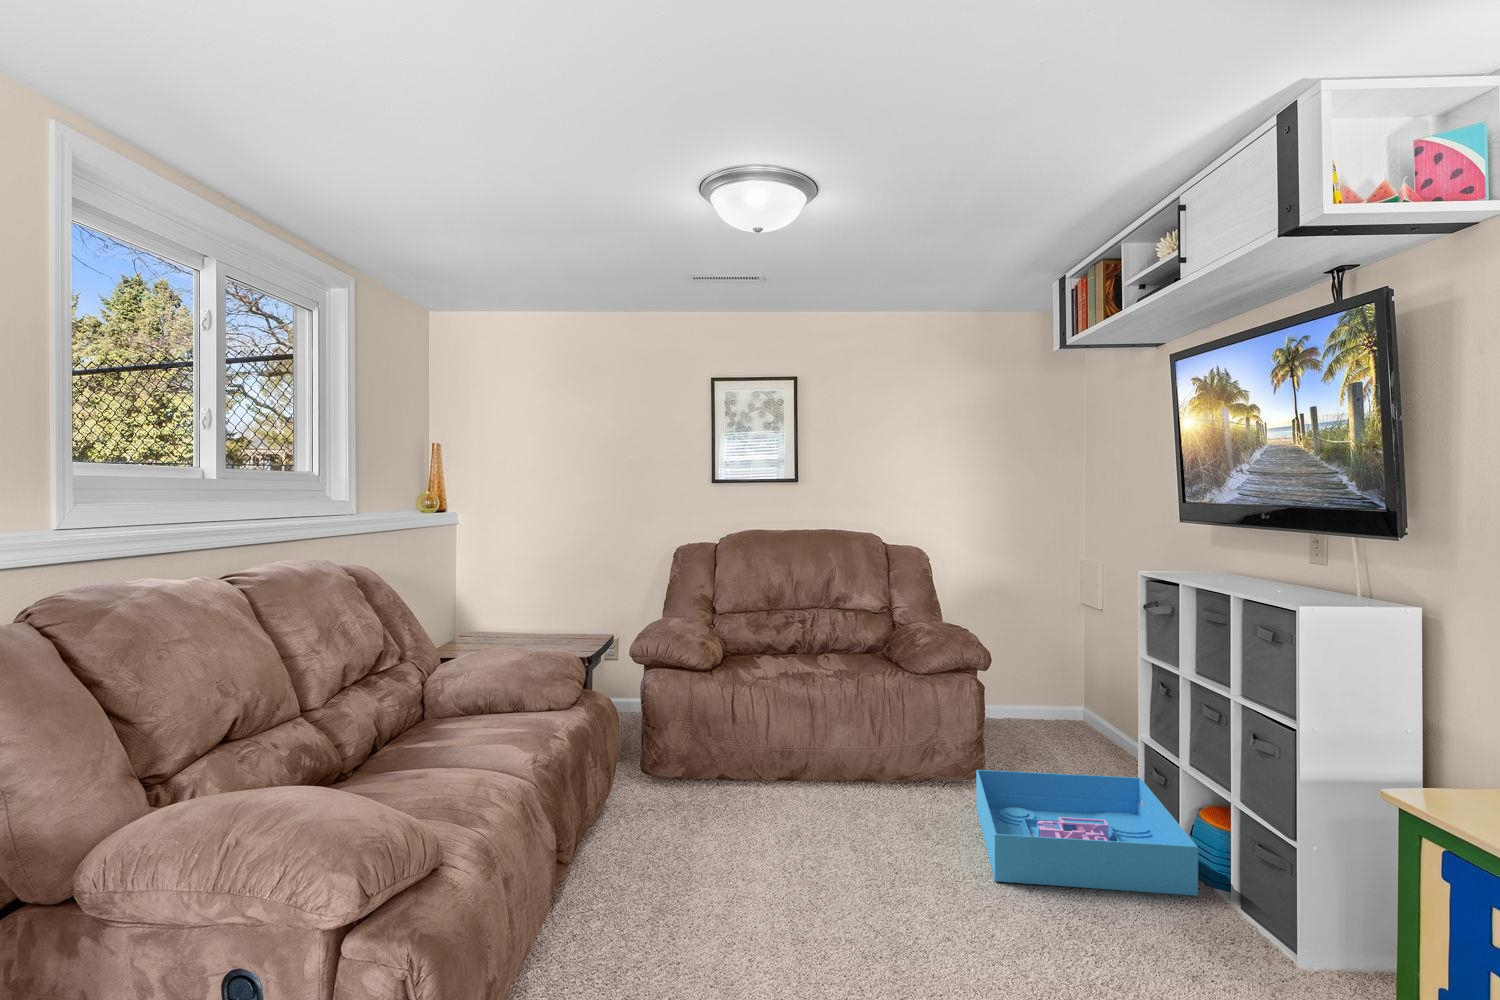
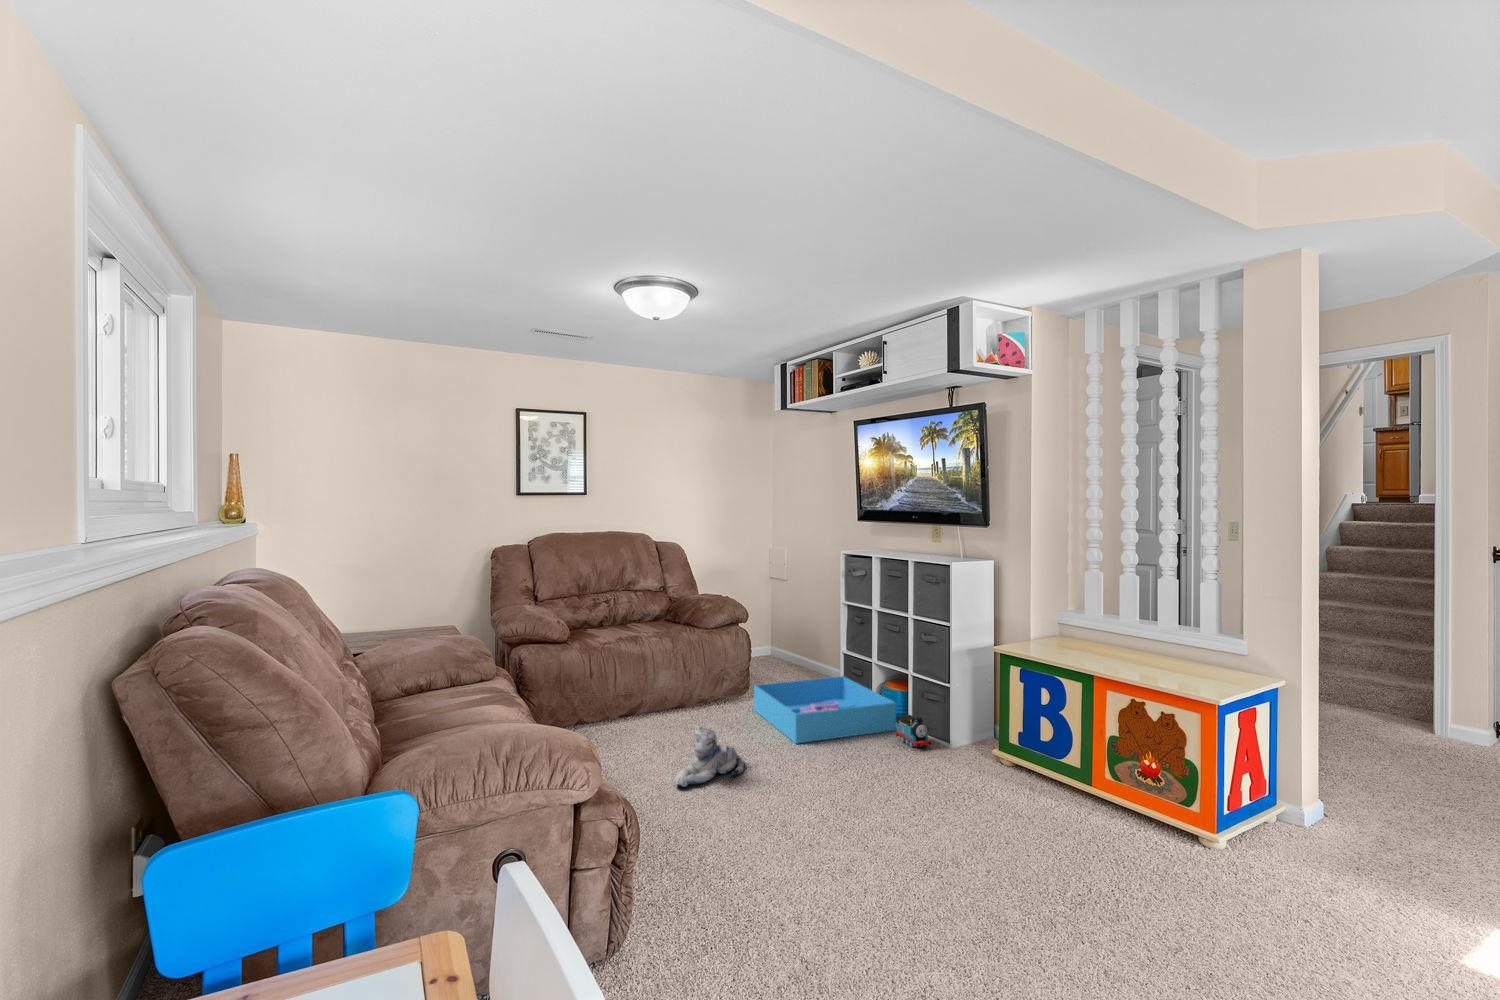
plush toy: none [756,829,887,918] -> present [675,727,744,787]
toy train: none [1181,875,1247,945] -> present [895,715,932,747]

